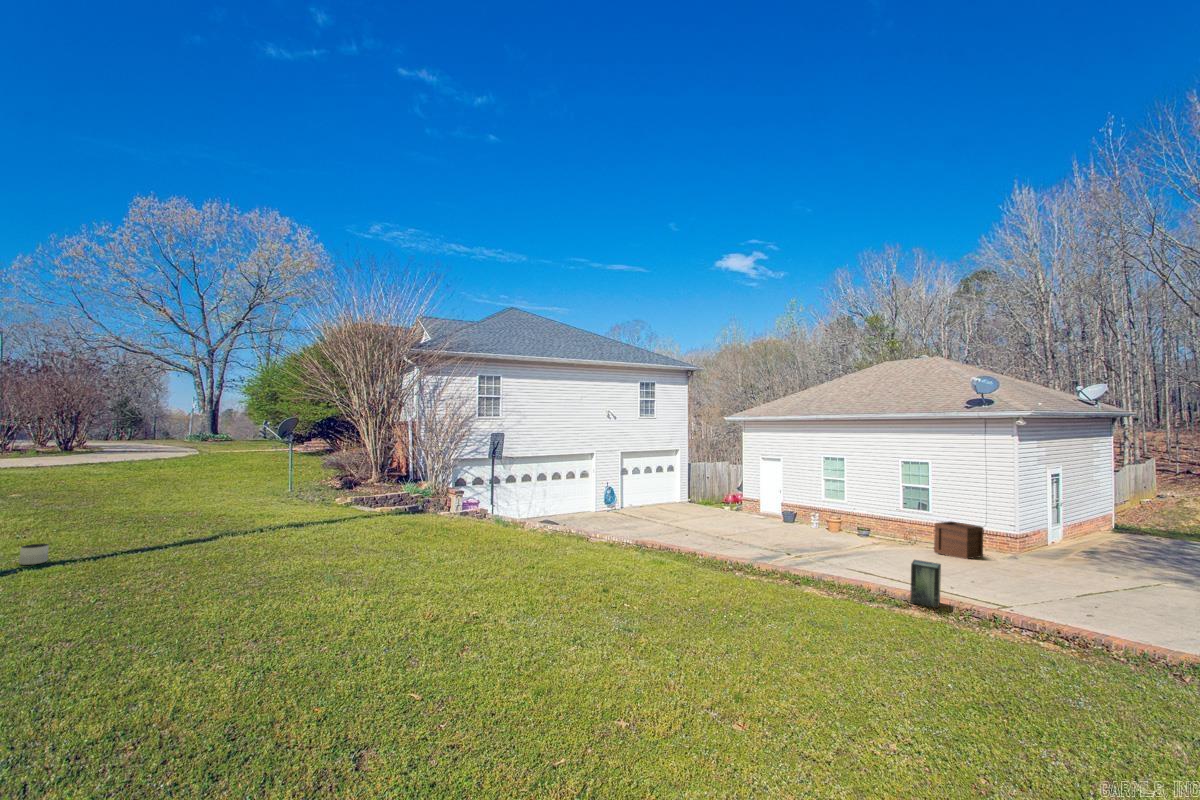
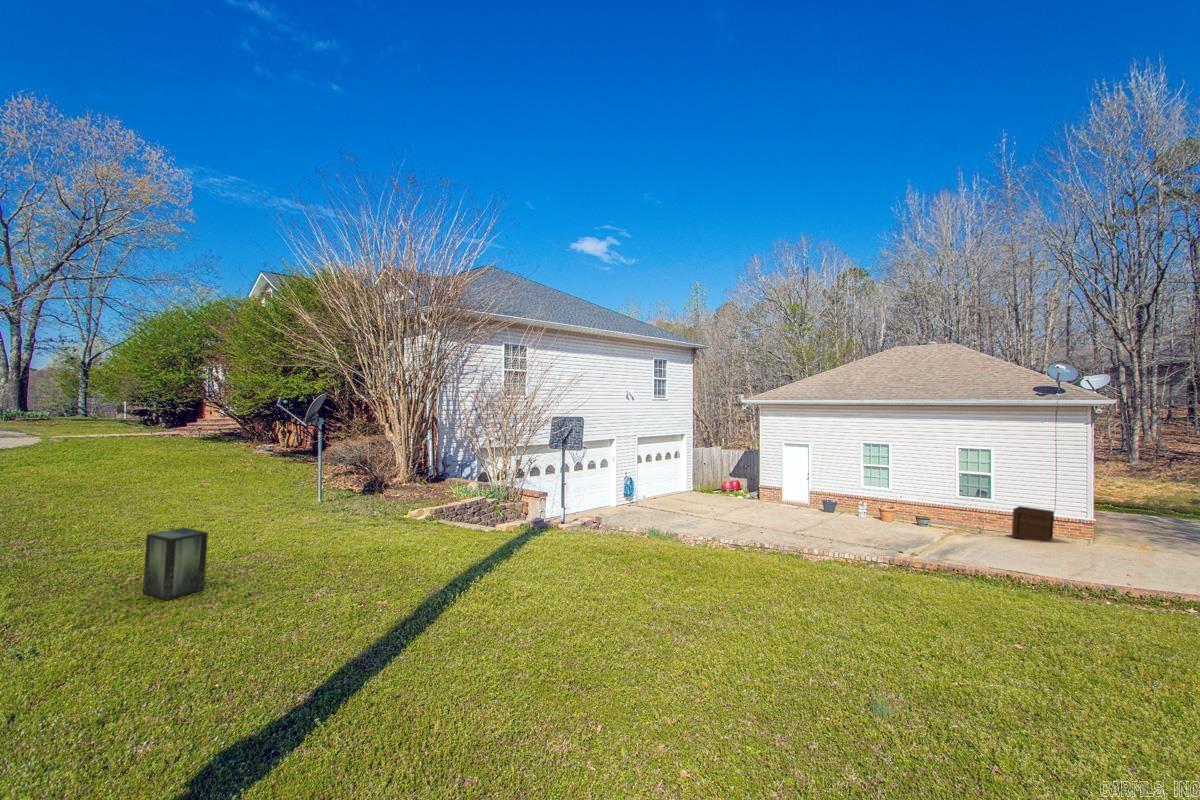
planter: present [19,543,48,565] -> none [114,617,160,660]
storage box: present [910,560,941,608] -> present [143,528,208,600]

